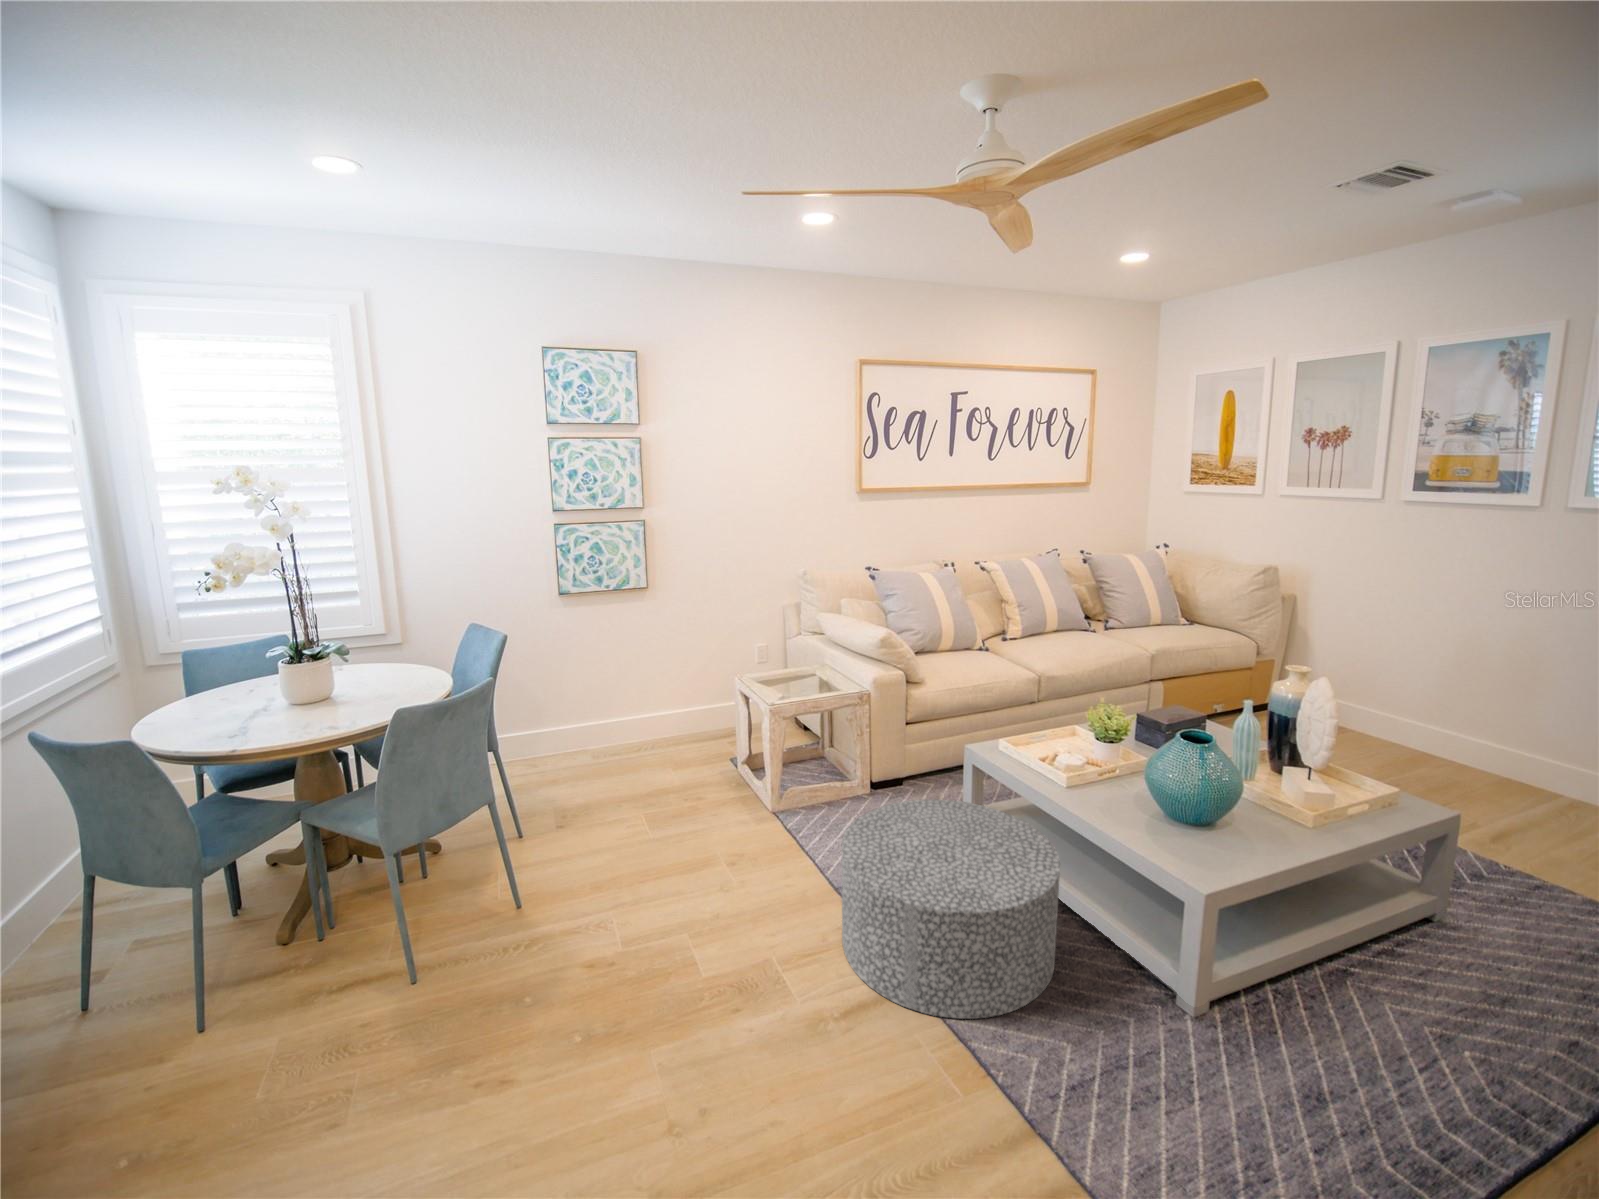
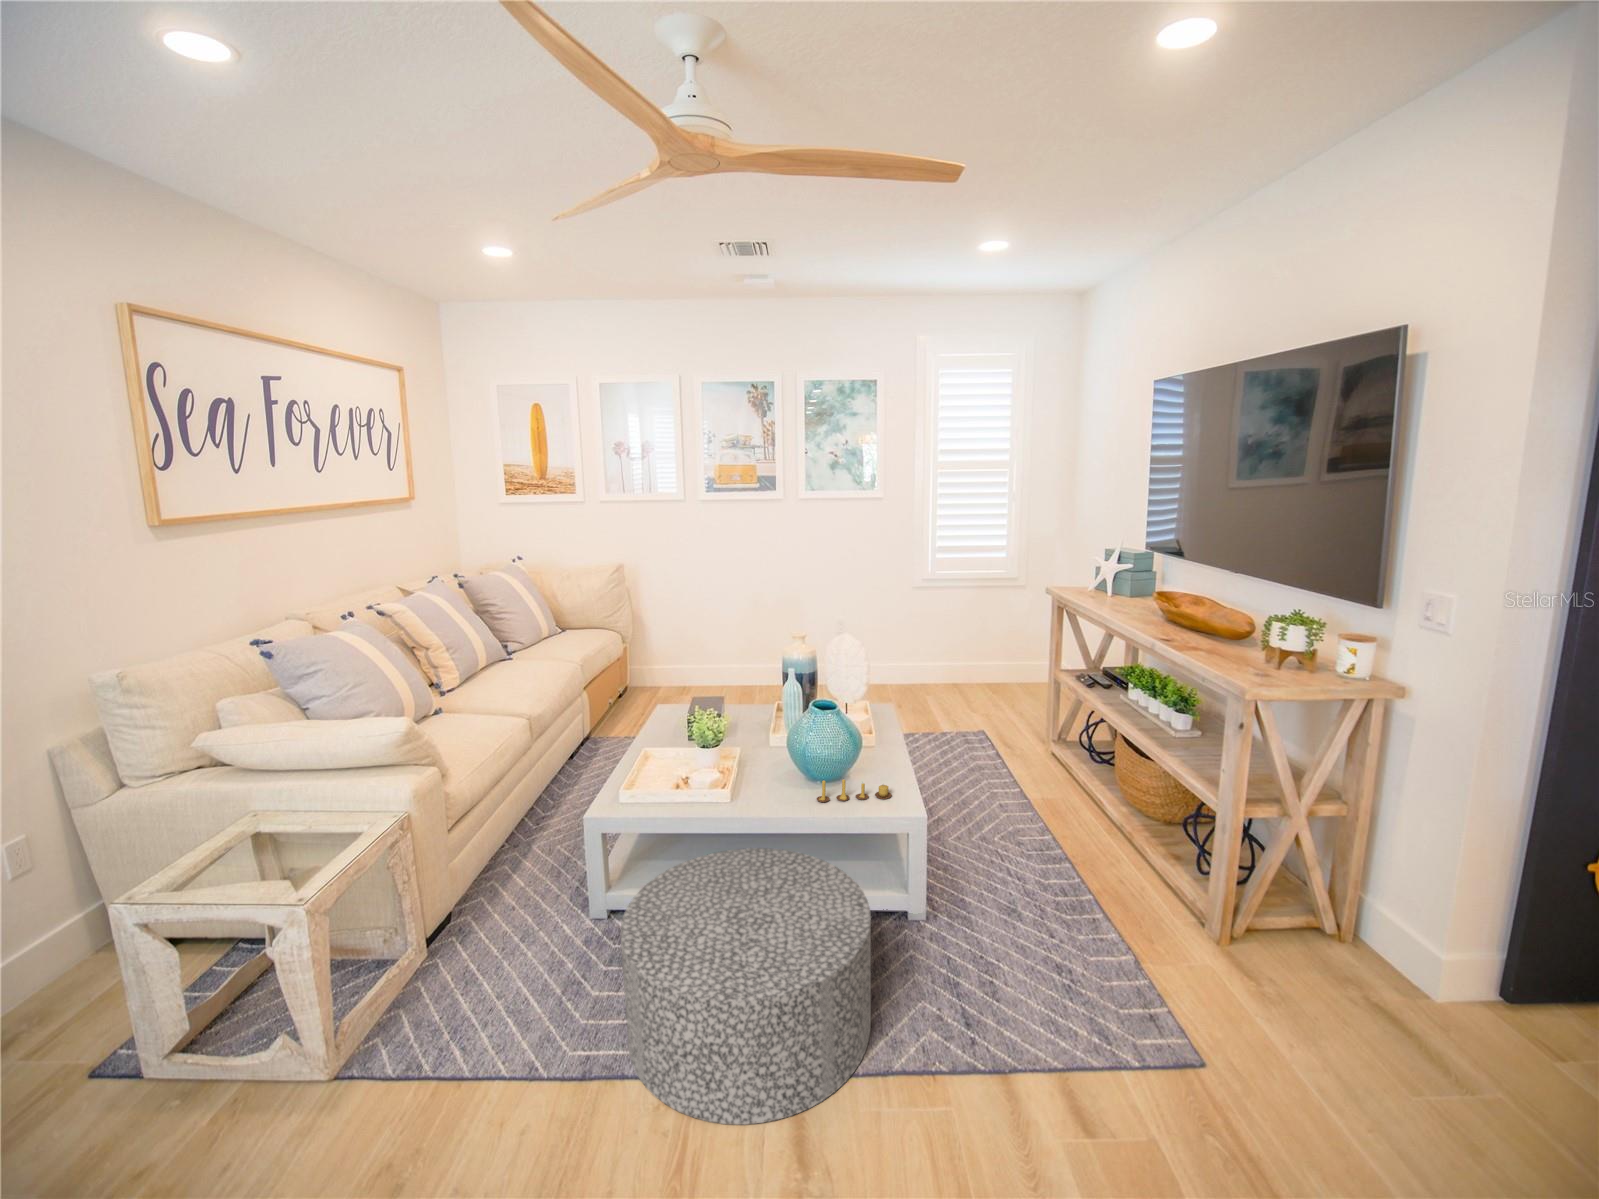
candle: none [1119,802,1201,859] -> present [817,779,891,802]

